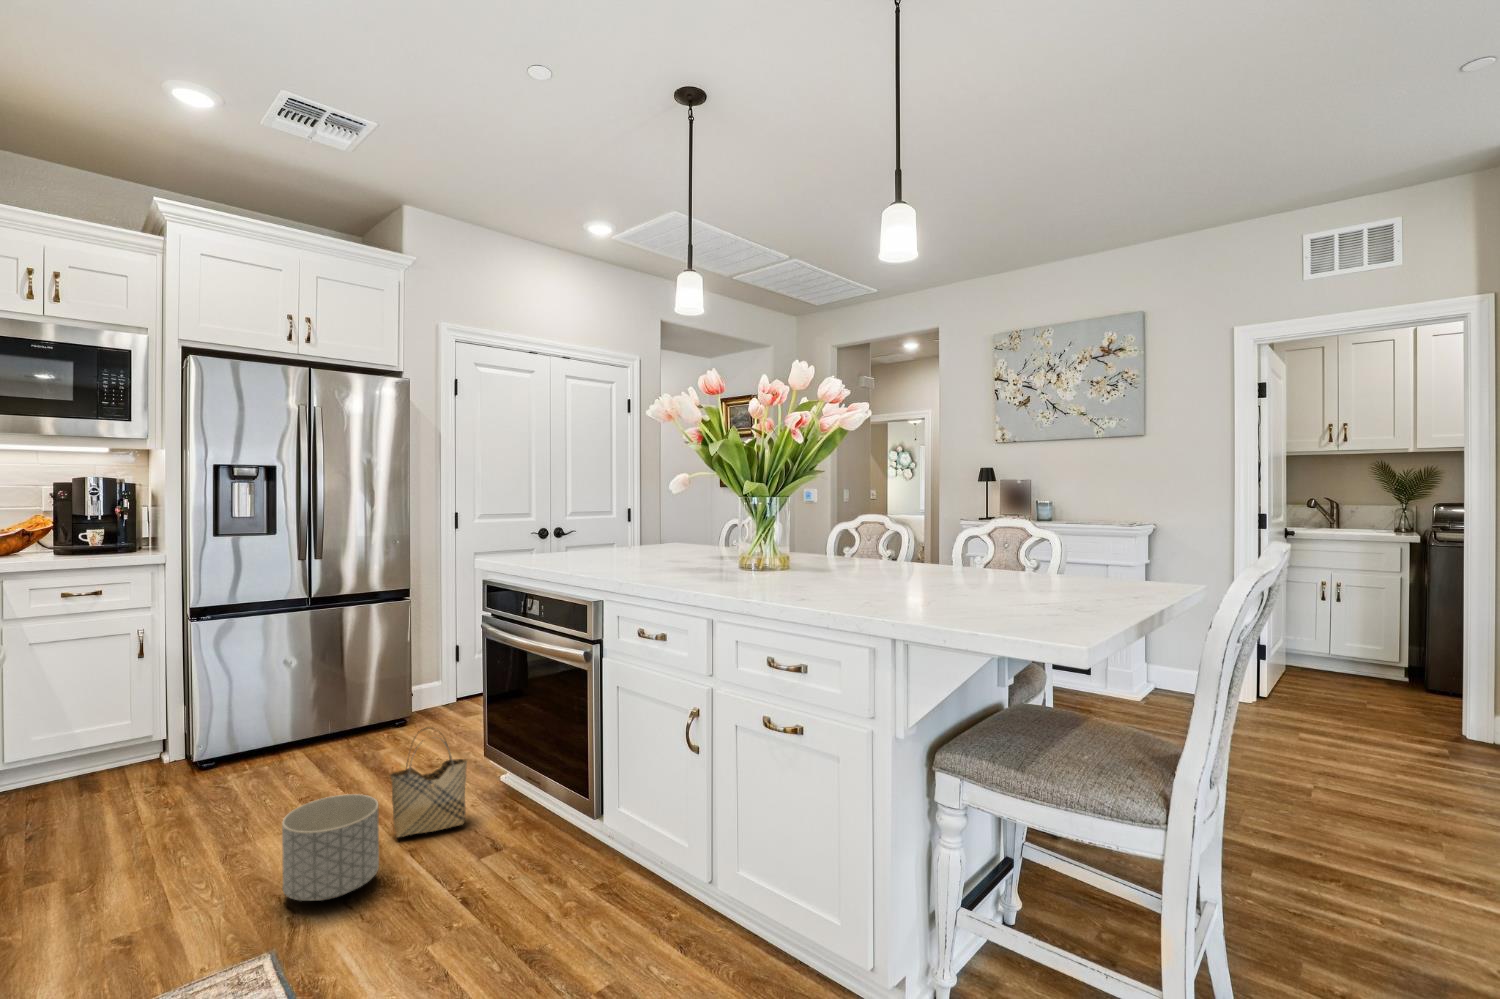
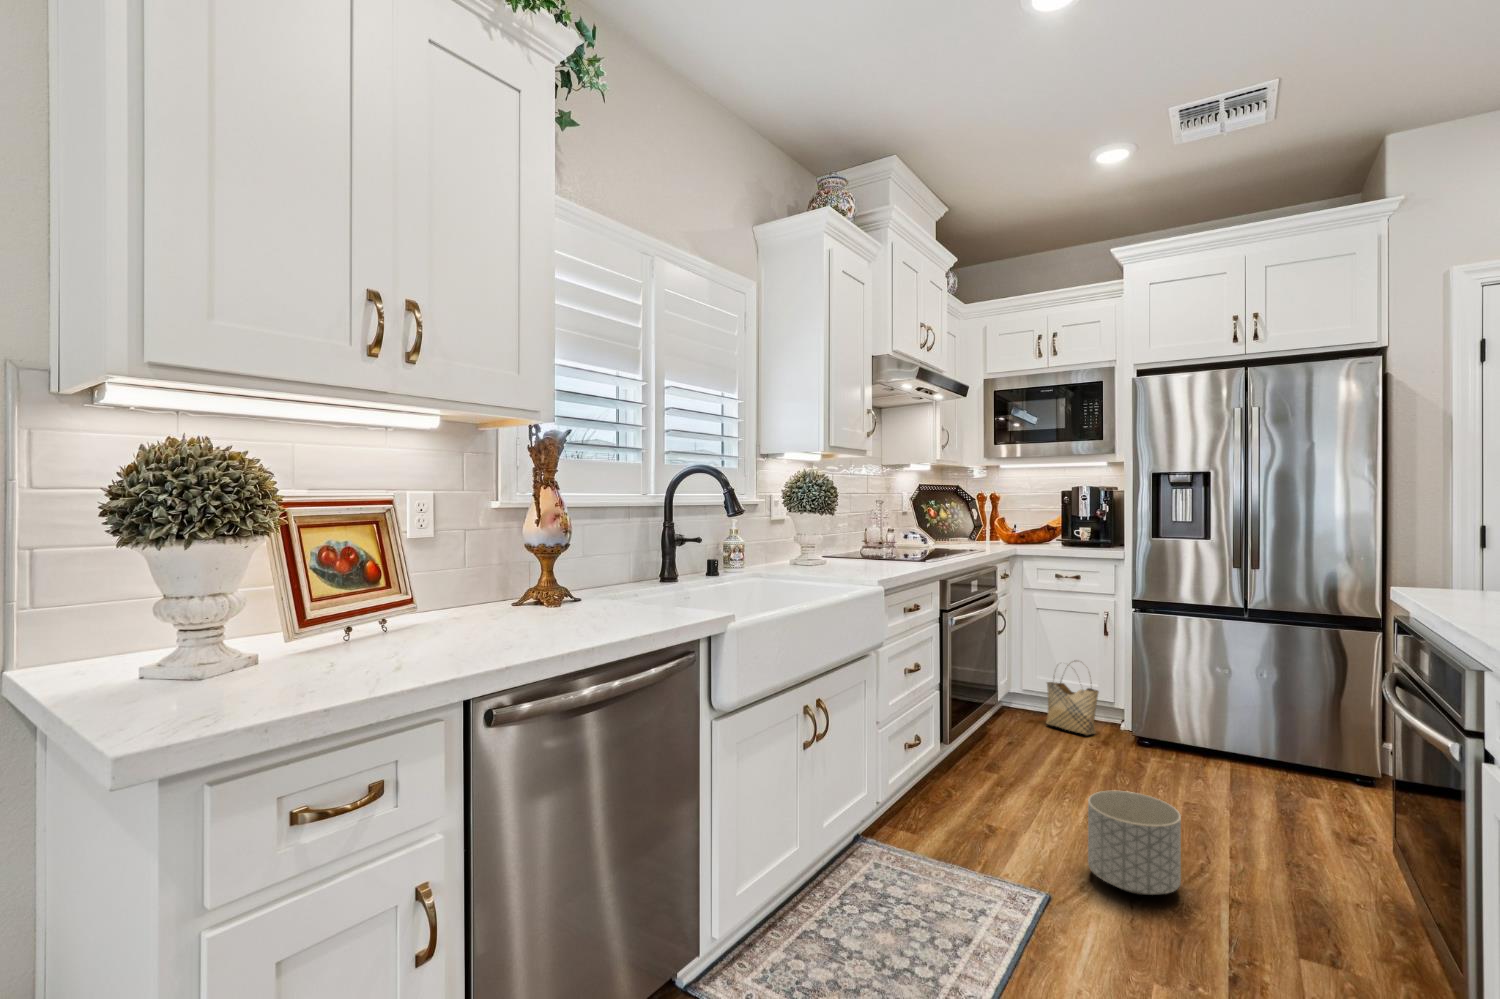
woven basket: present [390,728,467,837] -> present [1046,665,1099,735]

